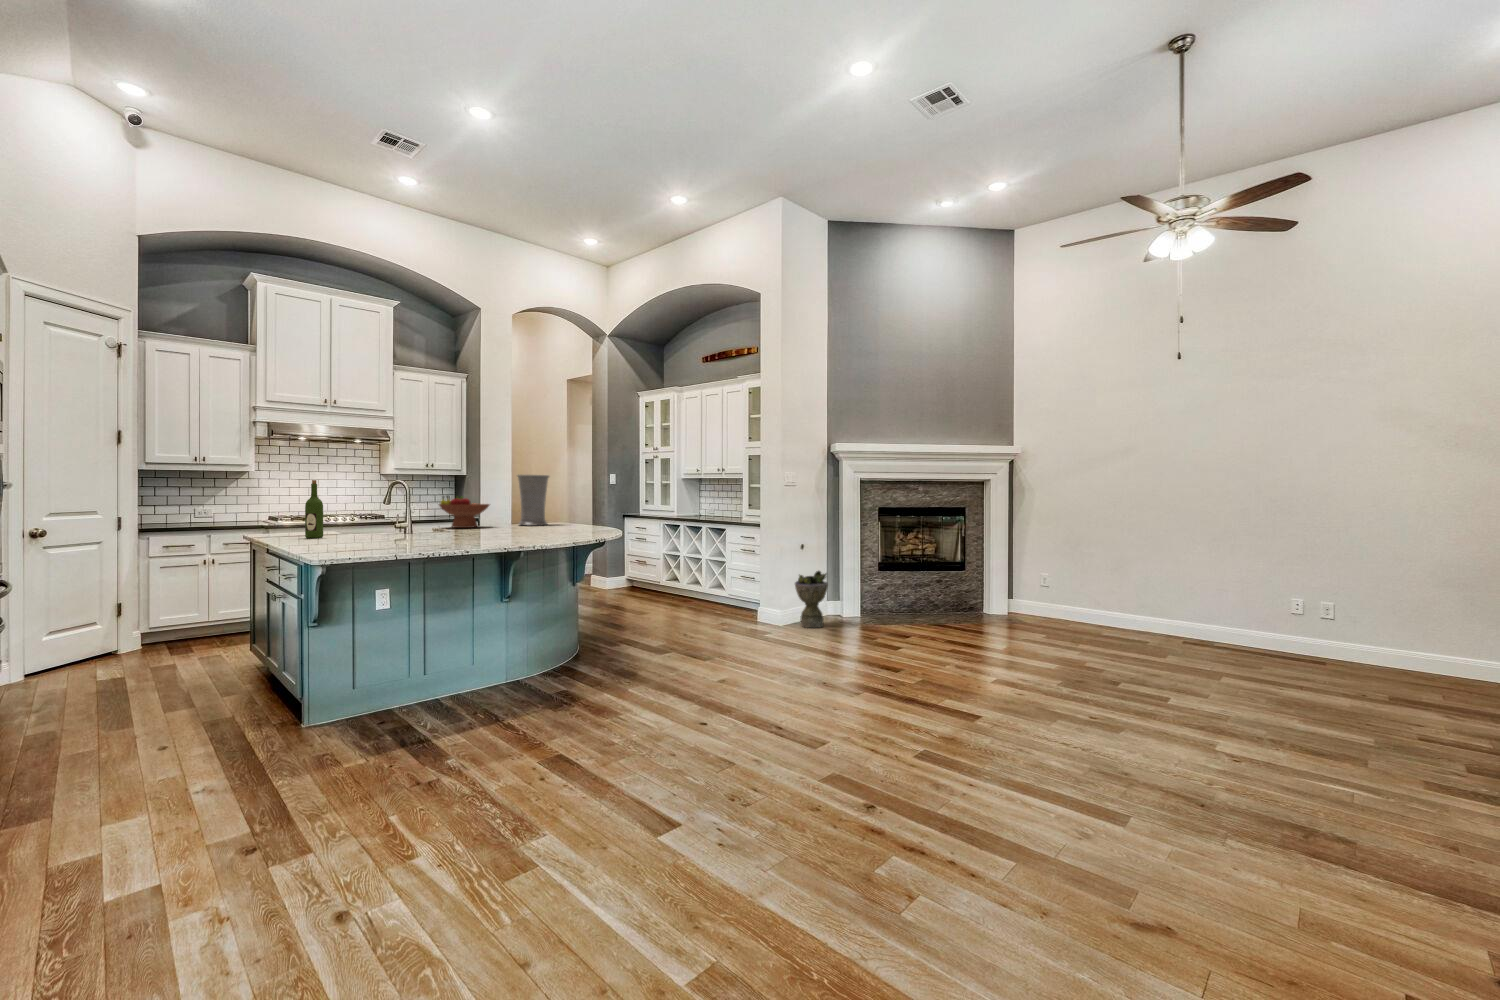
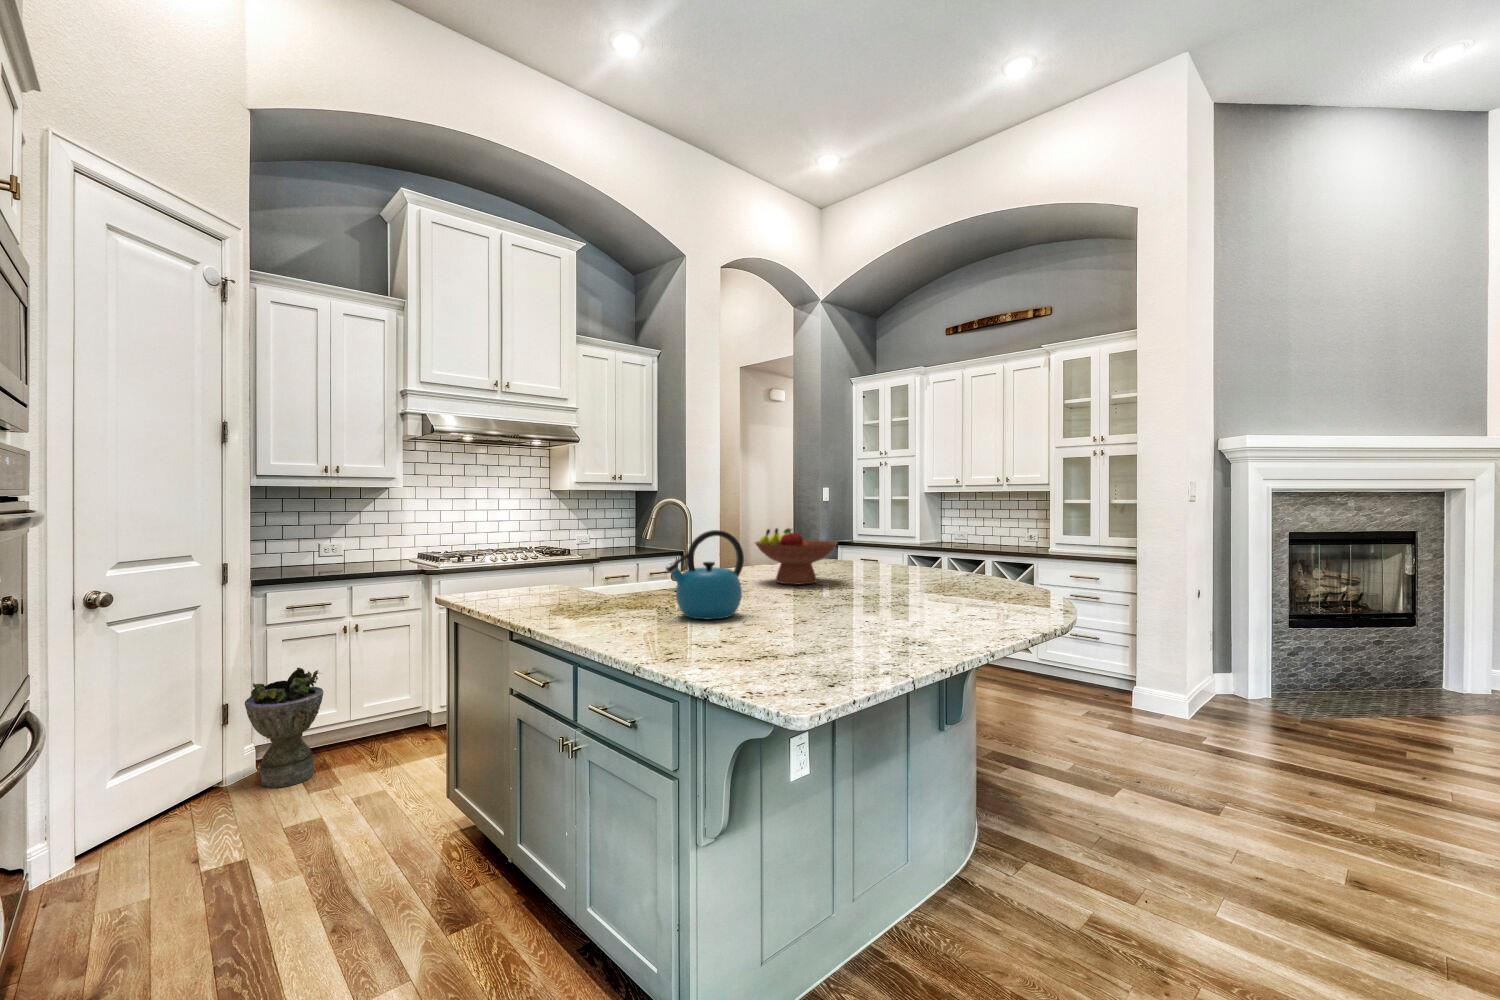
vase: present [517,475,549,526] -> none [853,491,906,576]
wine bottle: present [305,480,323,538] -> none [626,511,658,633]
kettle: none [338,491,385,535] -> present [666,530,744,619]
planter: present [795,571,828,628] -> present [245,668,323,788]

